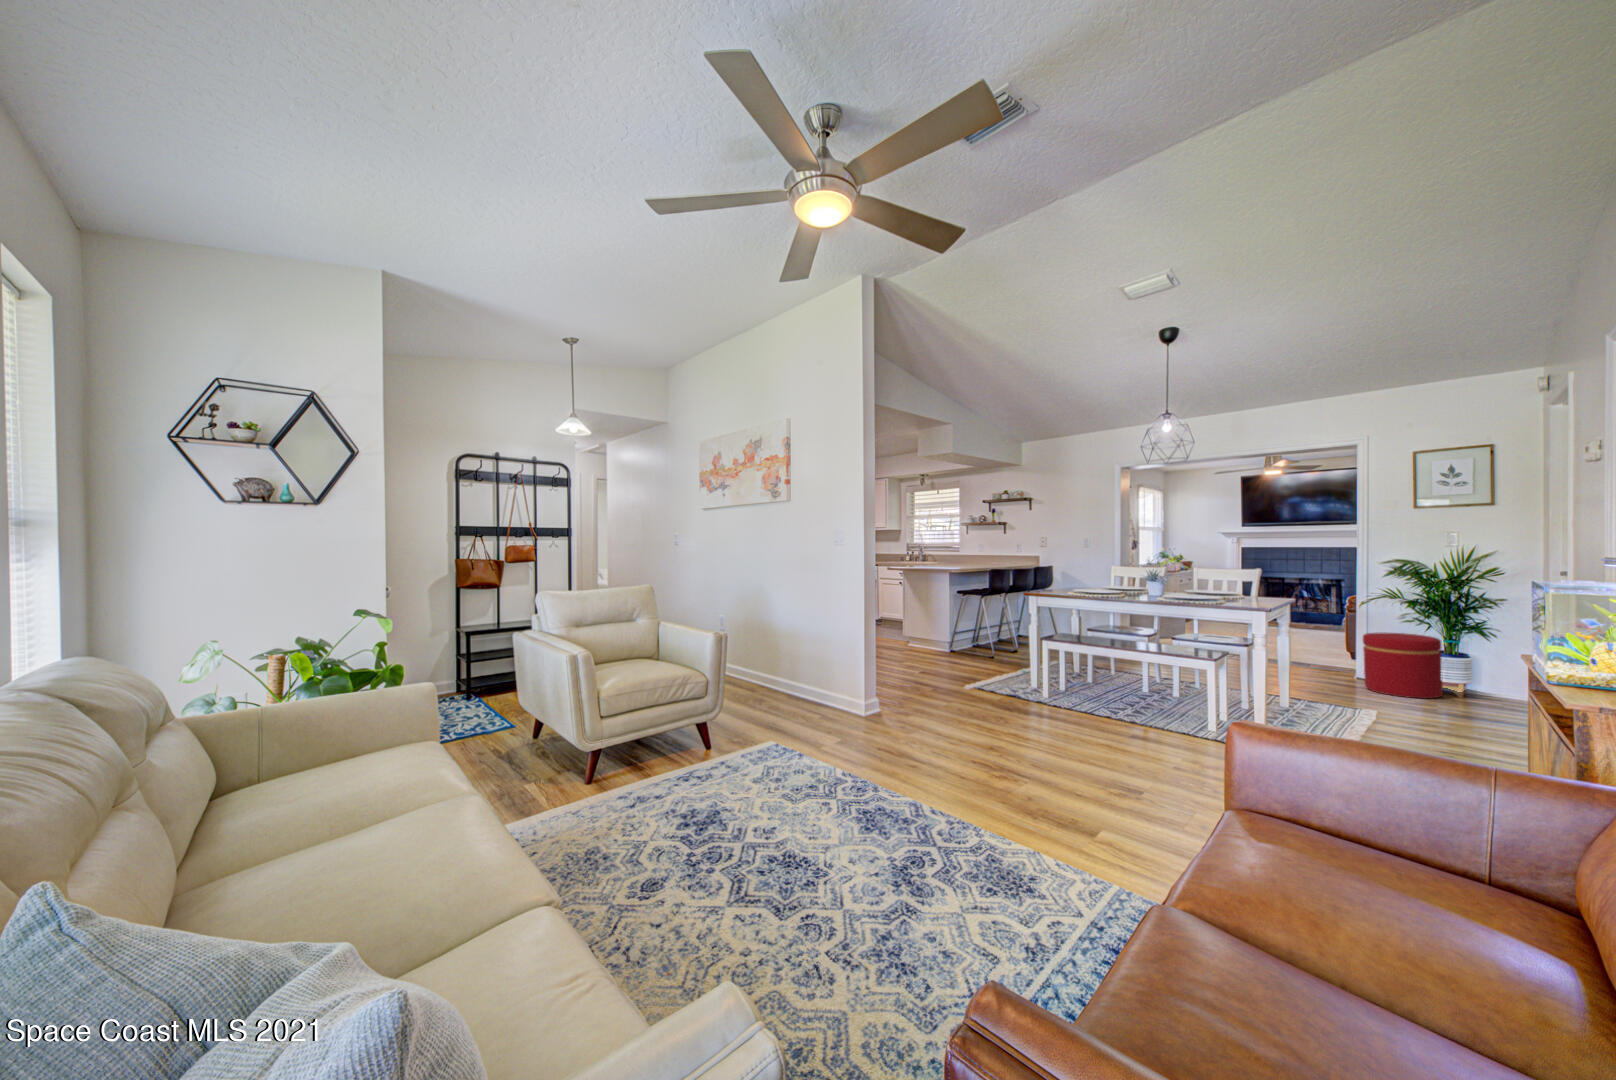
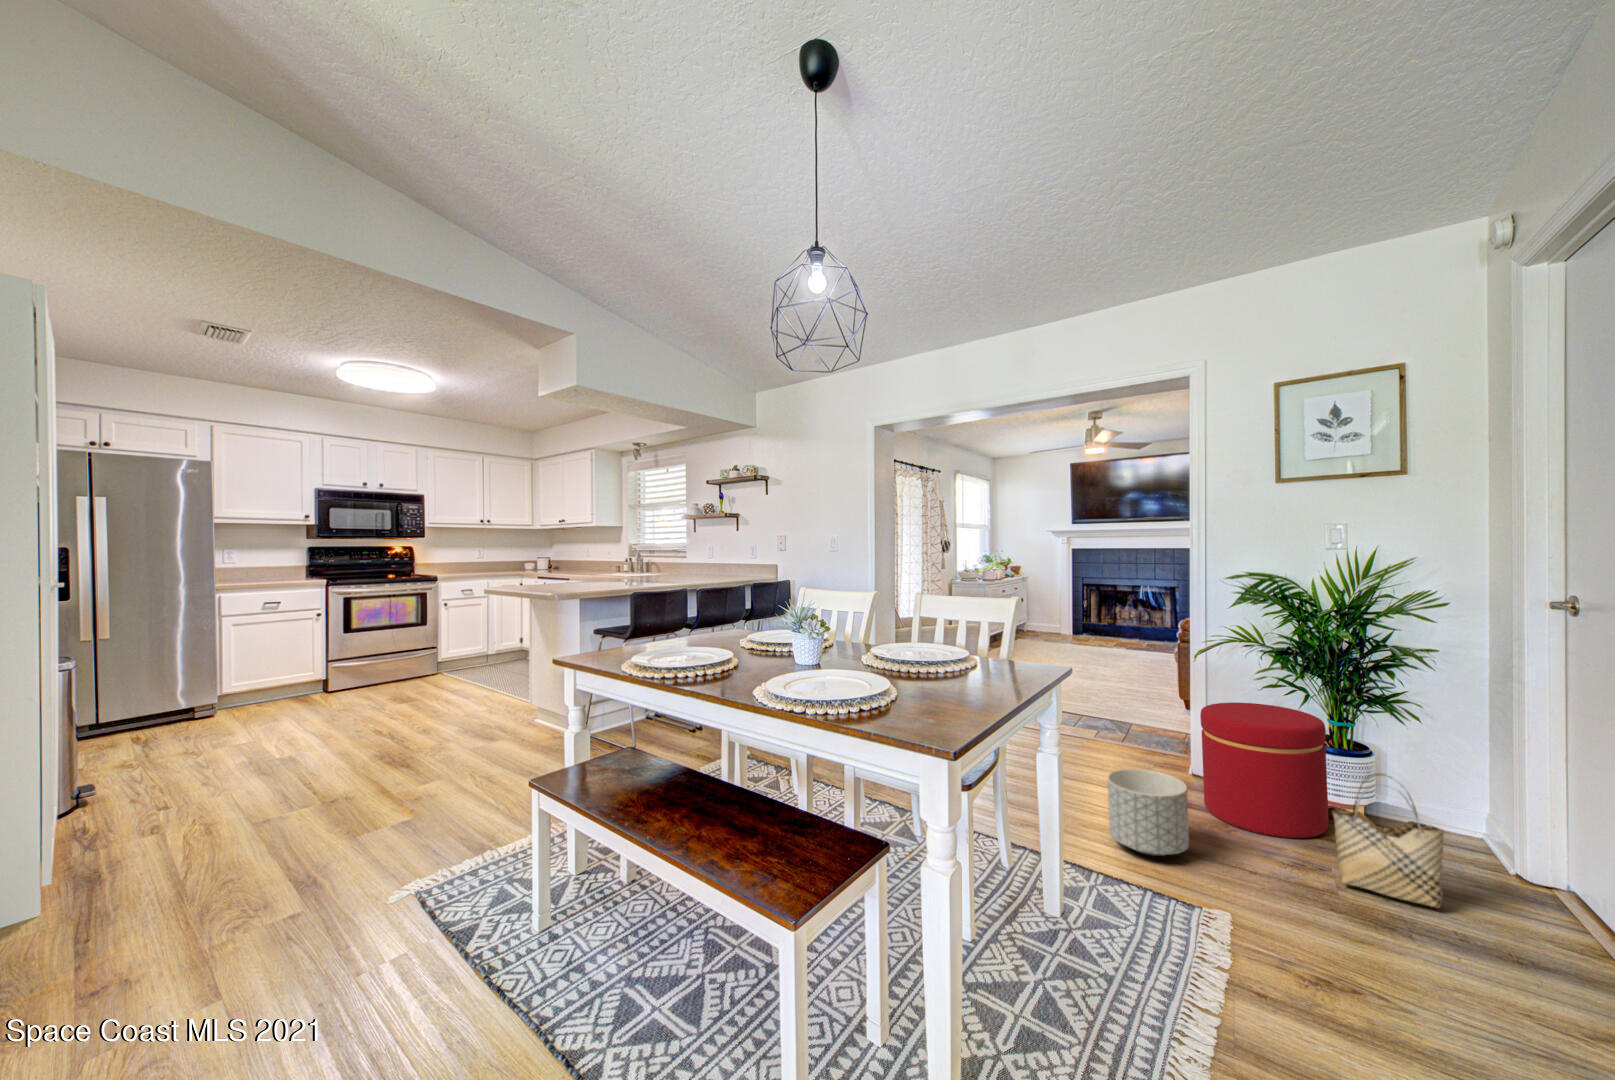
woven basket: none [1439,657,1500,716] -> present [1332,774,1444,908]
planter: none [1308,661,1357,700] -> present [1108,769,1189,856]

